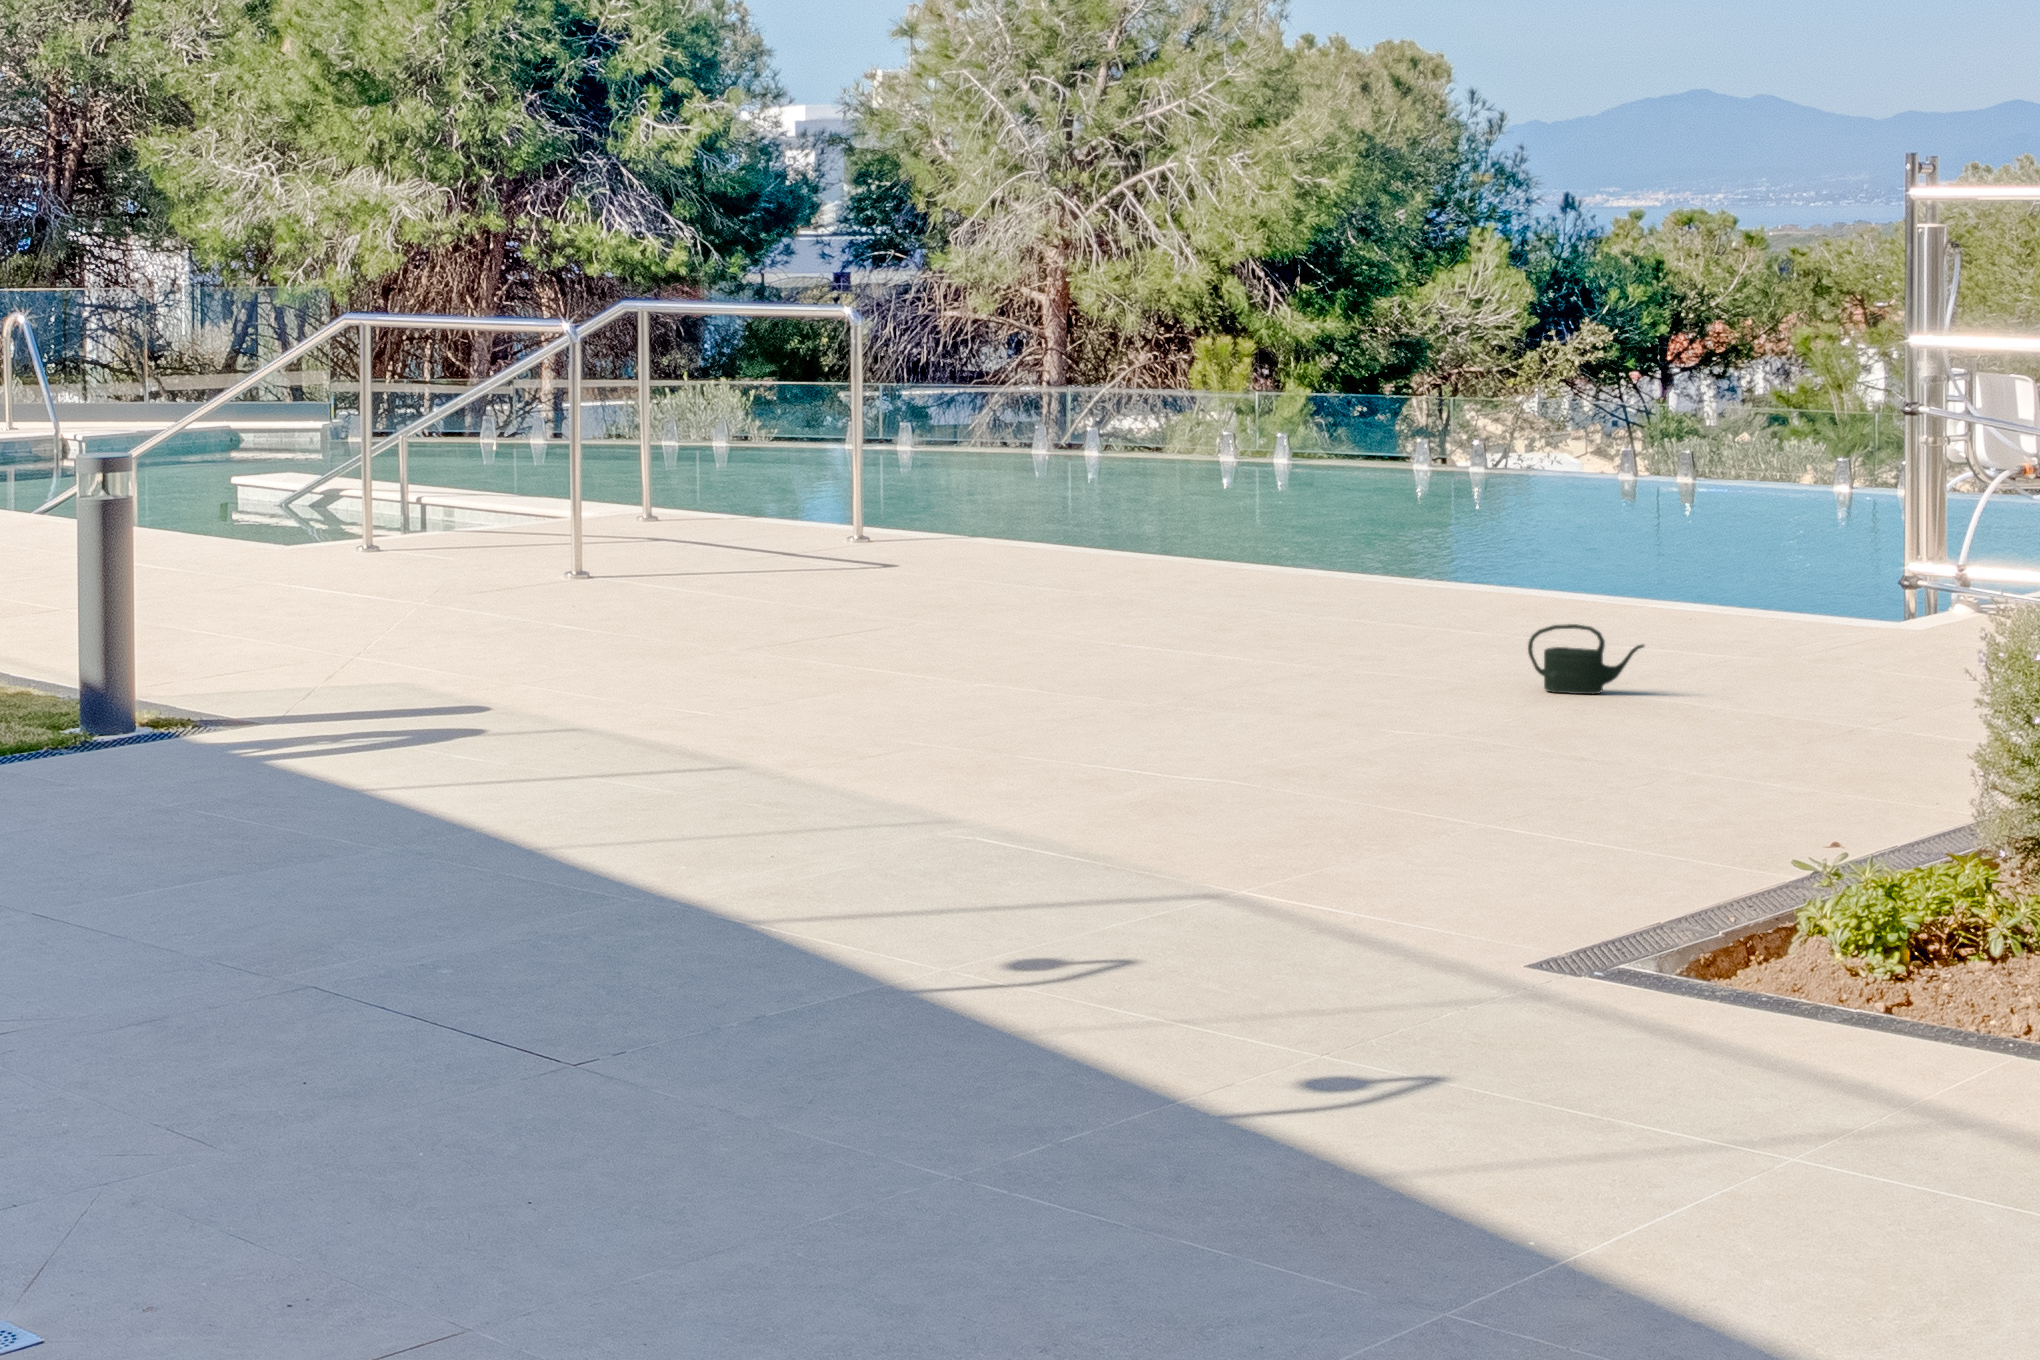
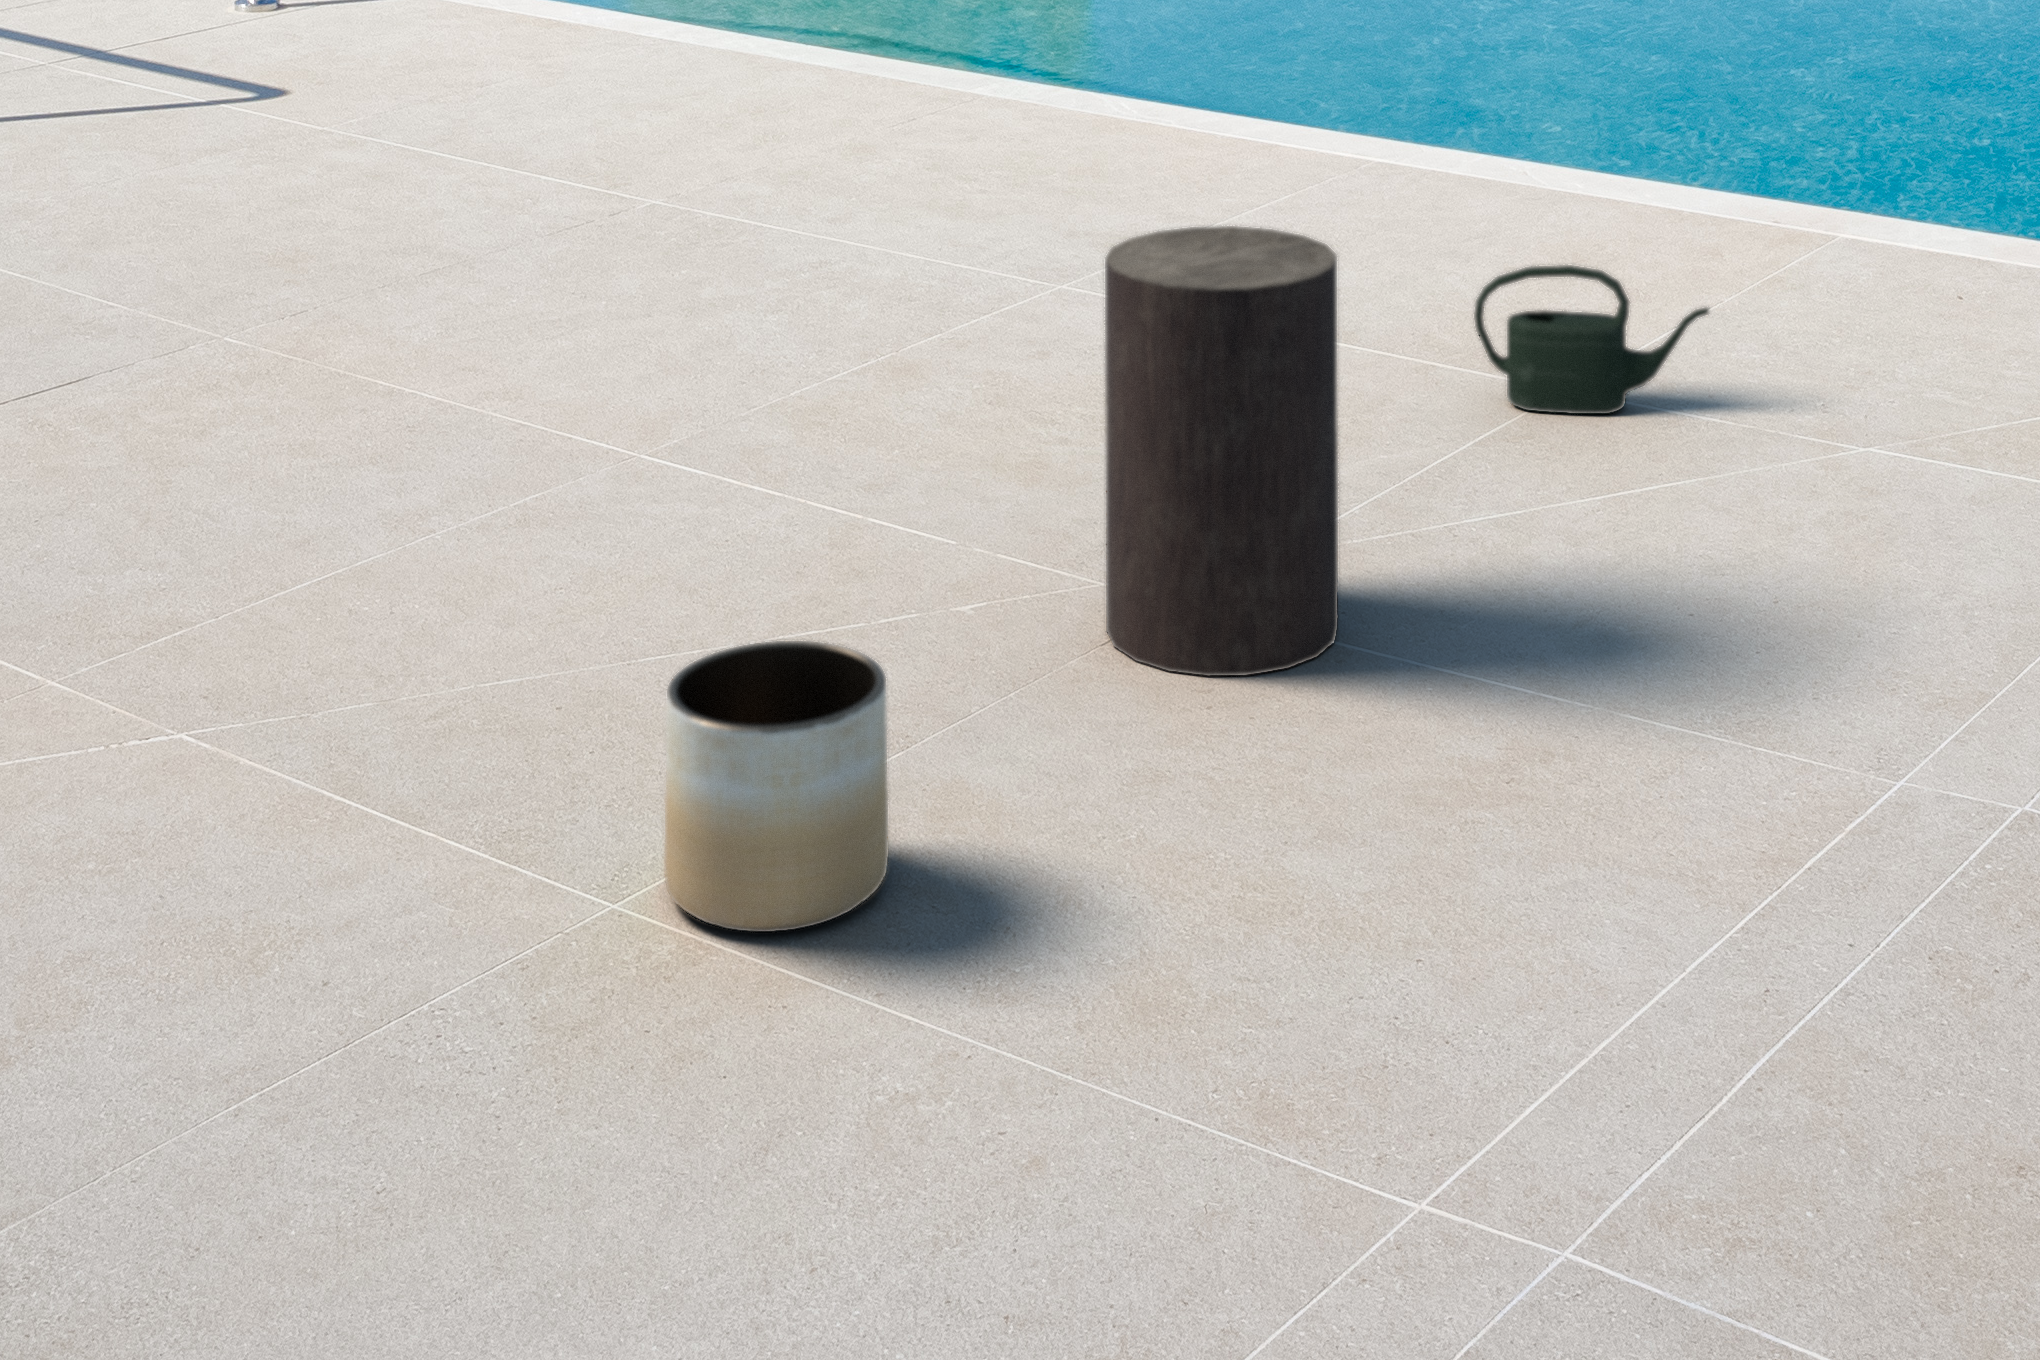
stool: none [1352,563,1454,737] -> present [1105,226,1338,676]
planter: none [1188,679,1272,767] -> present [664,641,888,932]

